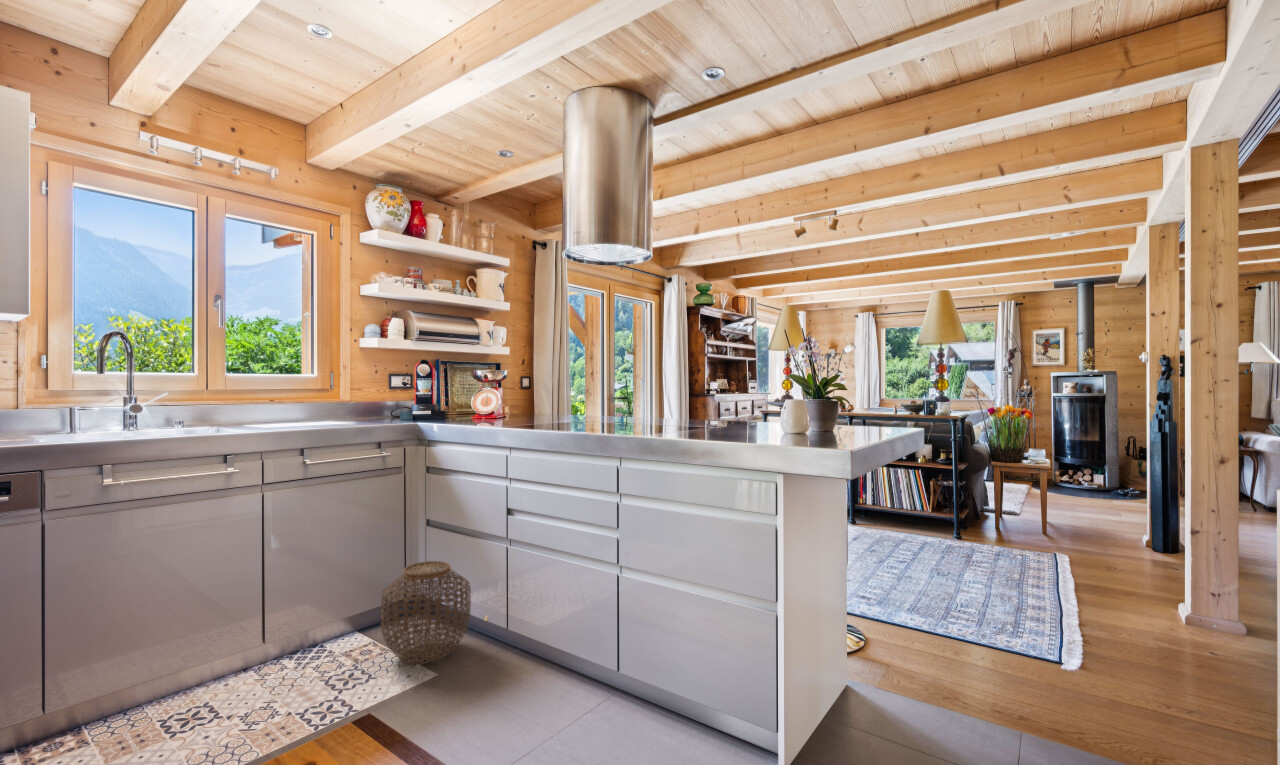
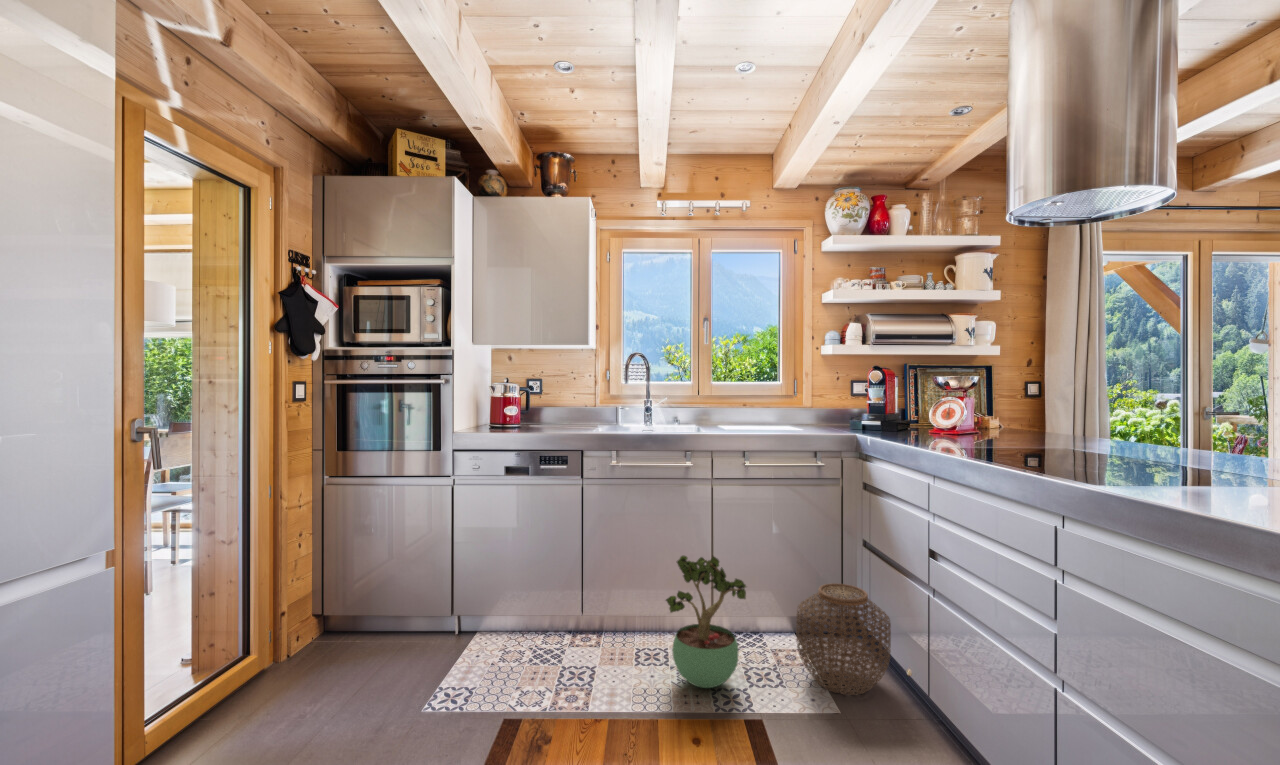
potted plant: none [227,562,344,719] -> present [666,556,746,688]

